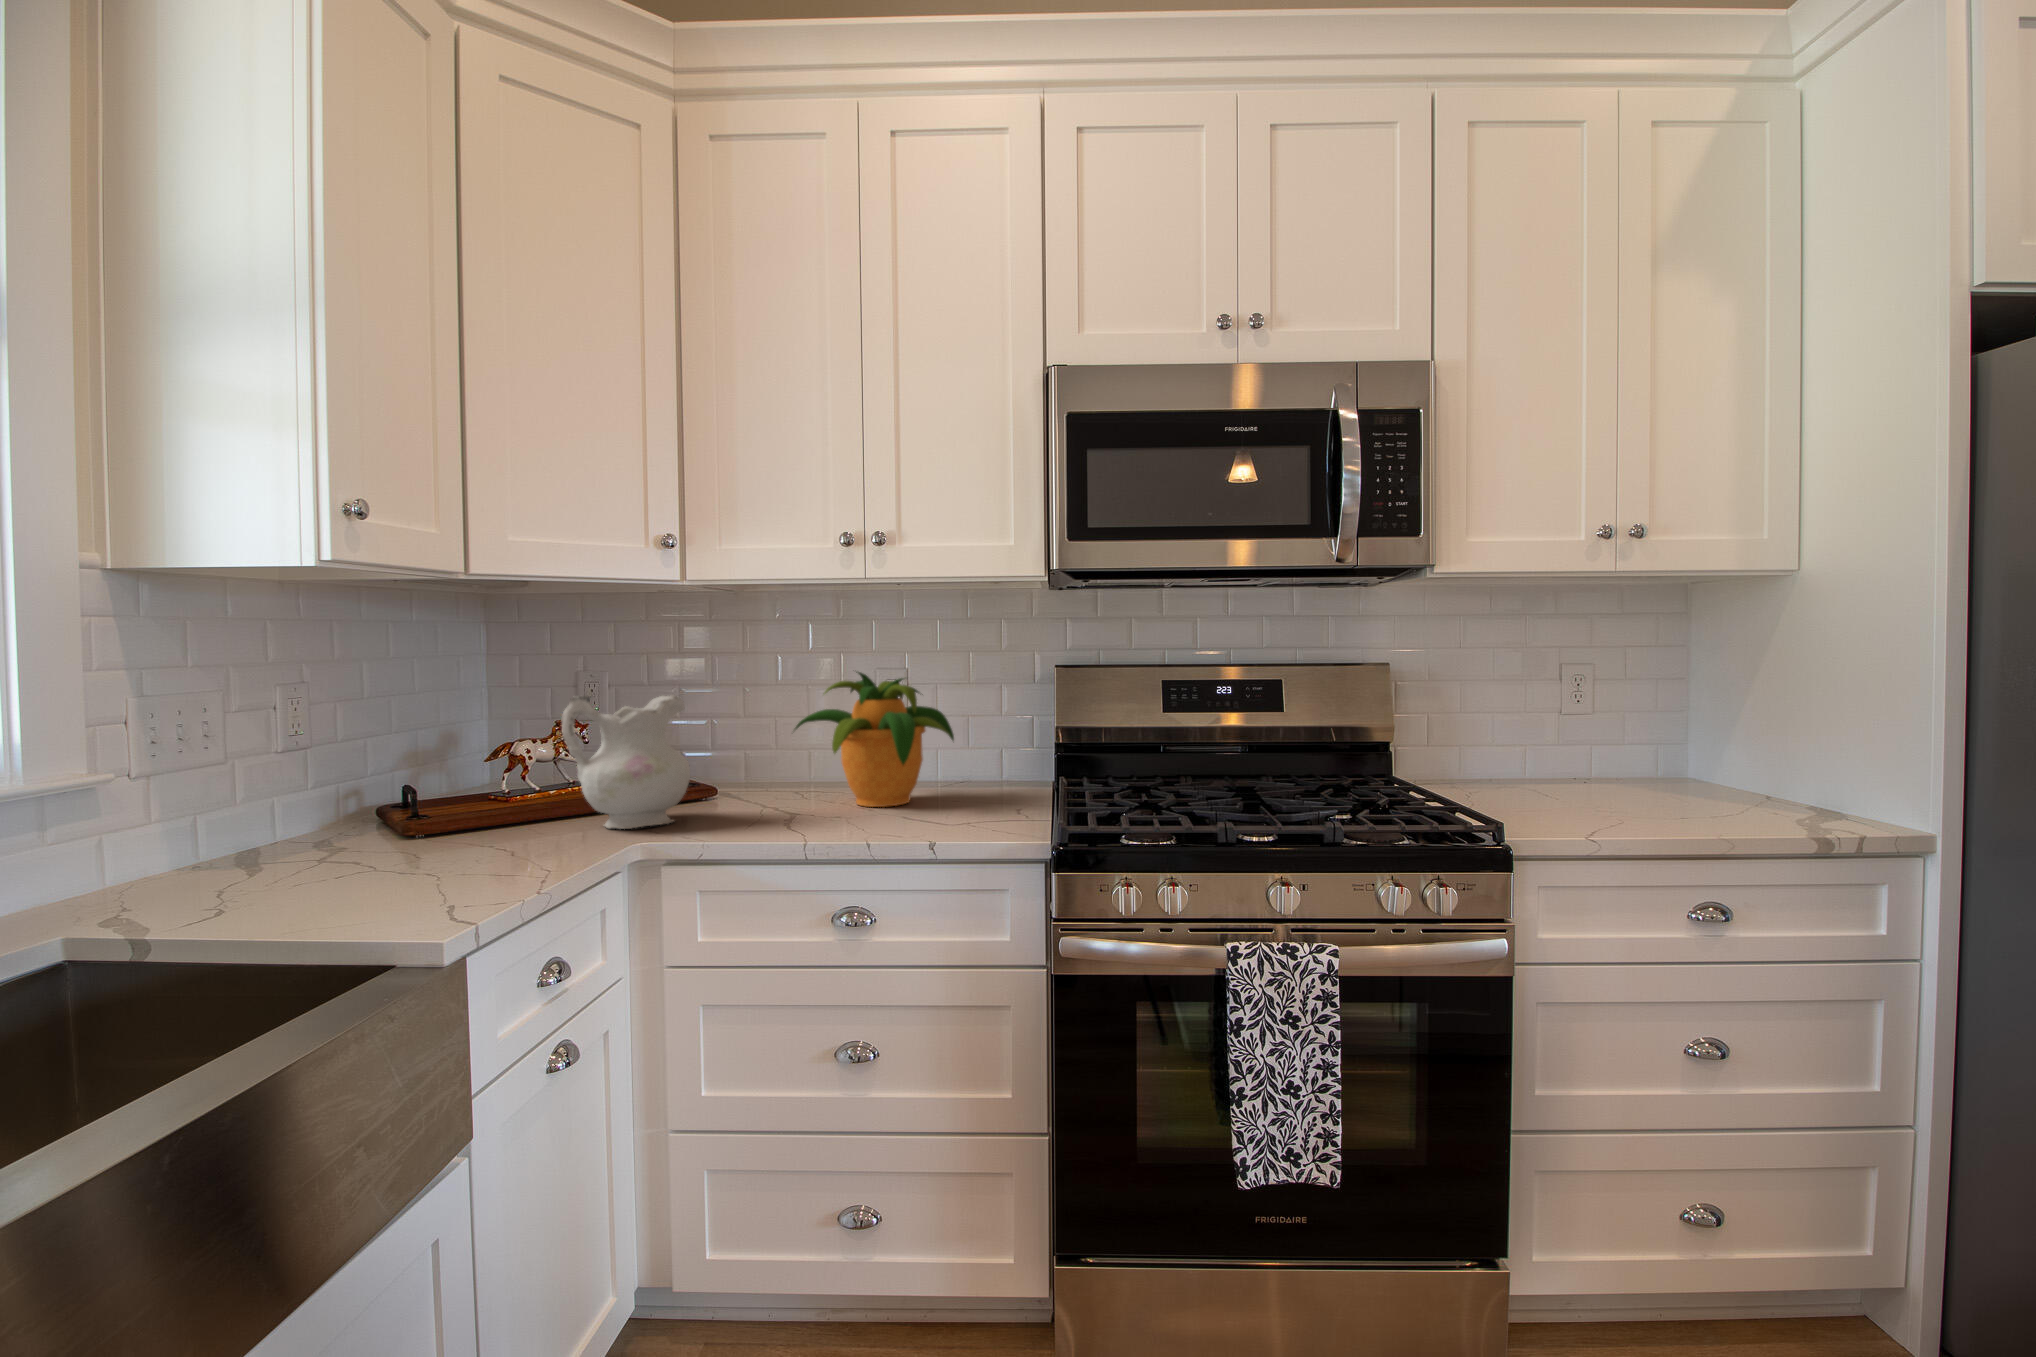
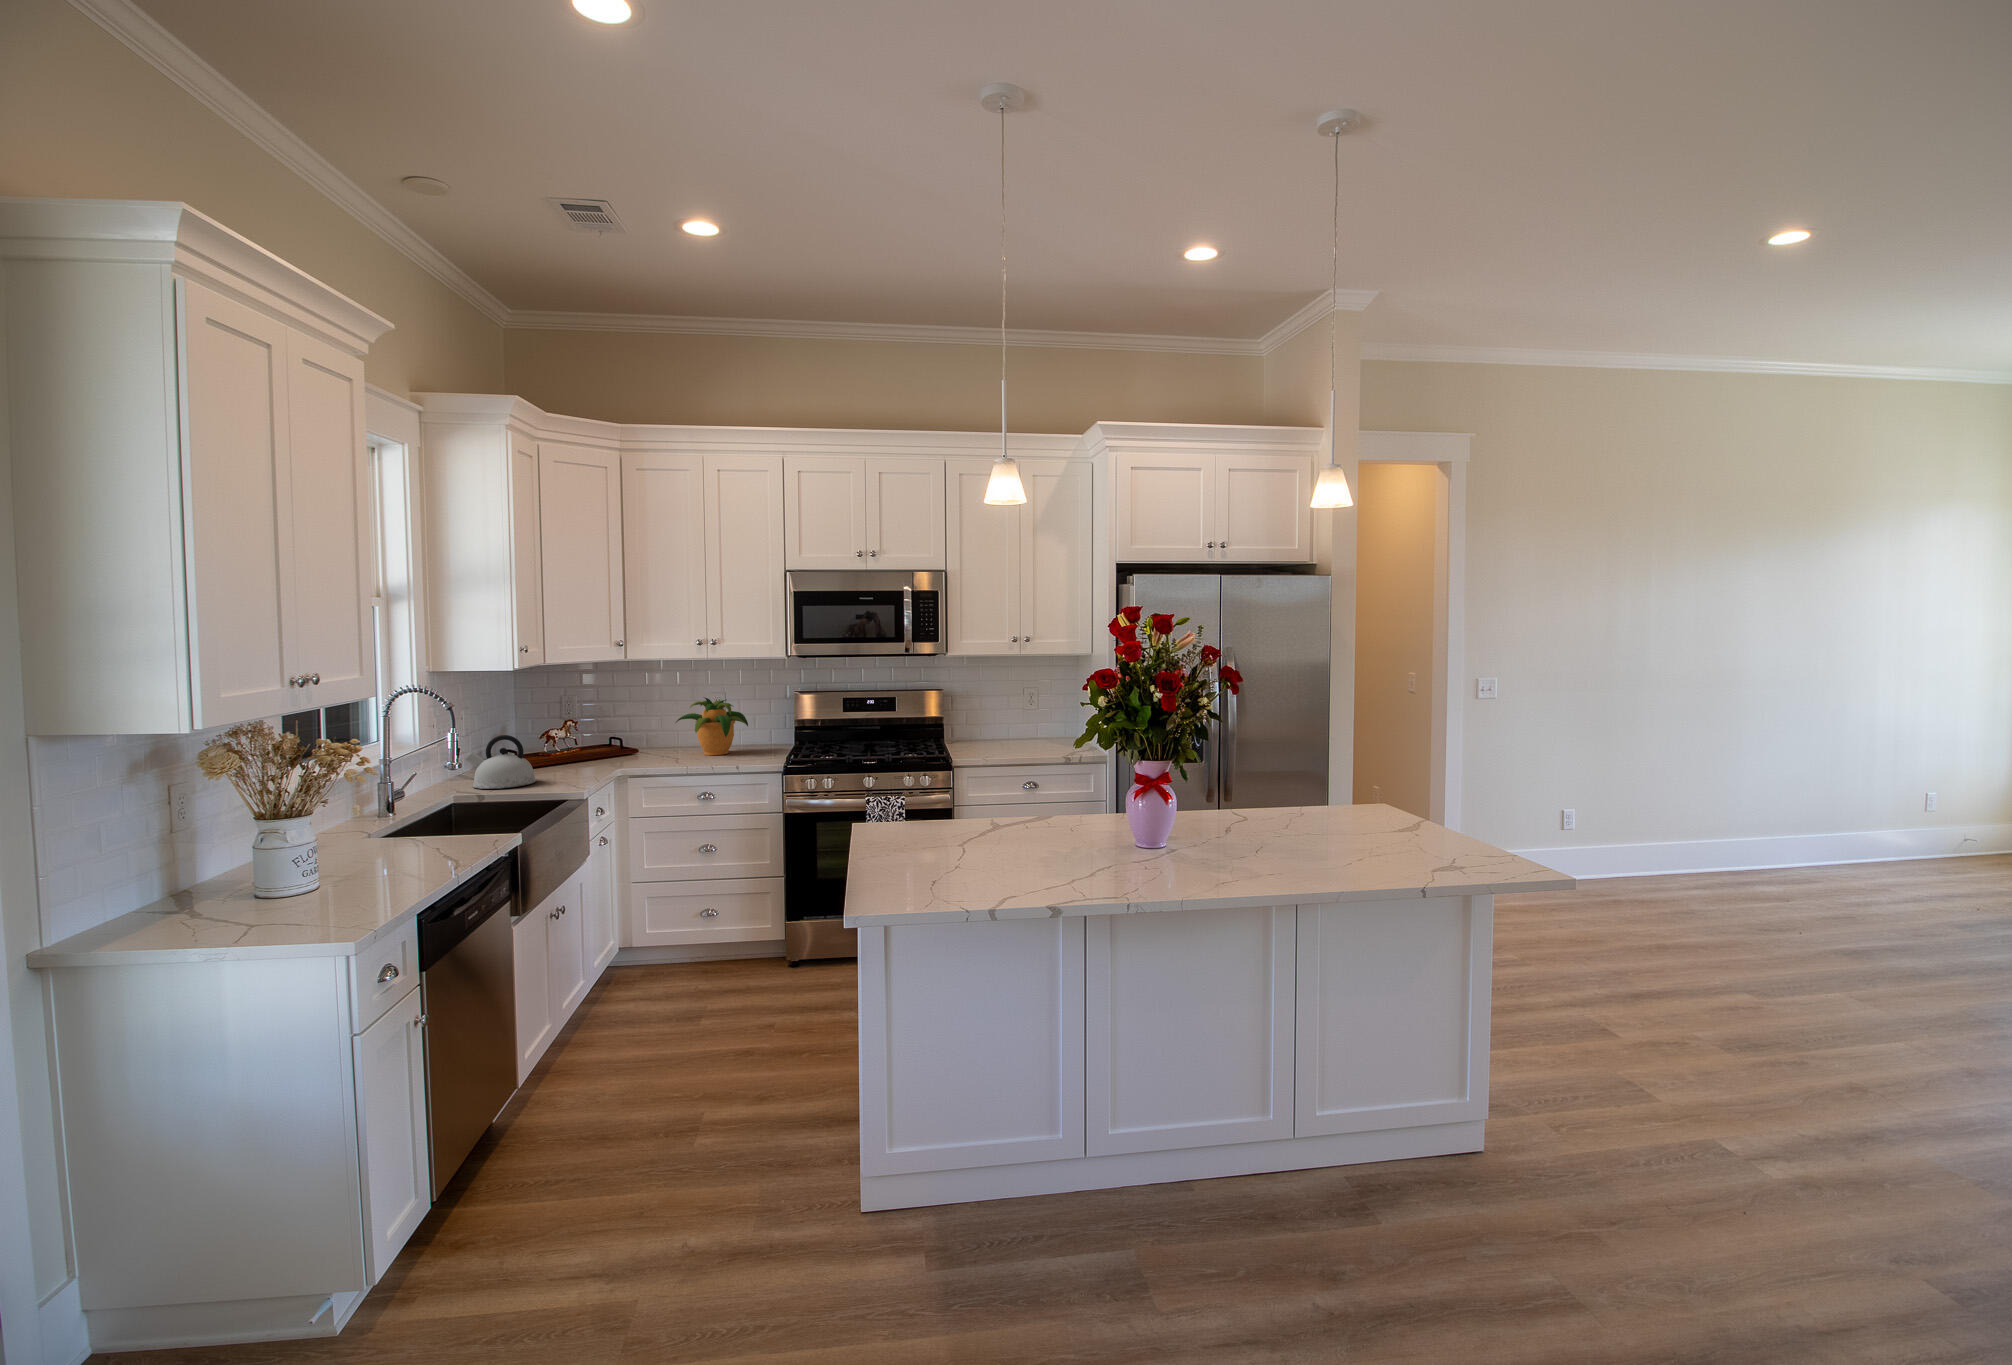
ceramic pitcher: present [562,695,690,829] -> none [582,709,634,765]
kettle: none [186,749,389,909] -> present [466,735,536,789]

